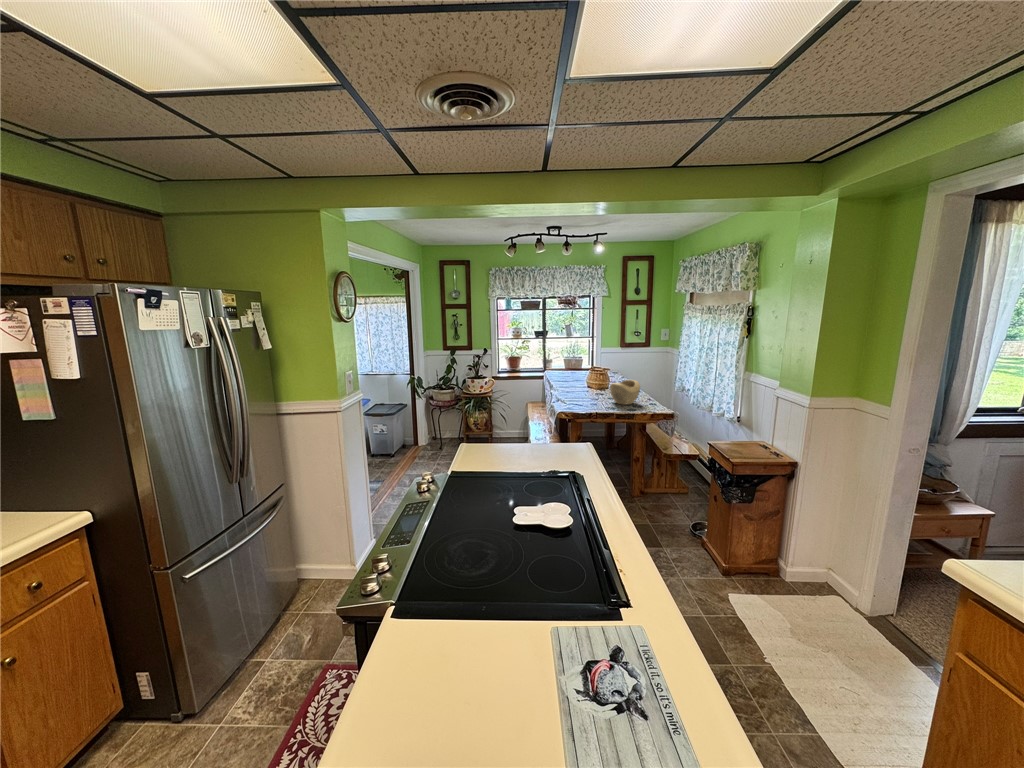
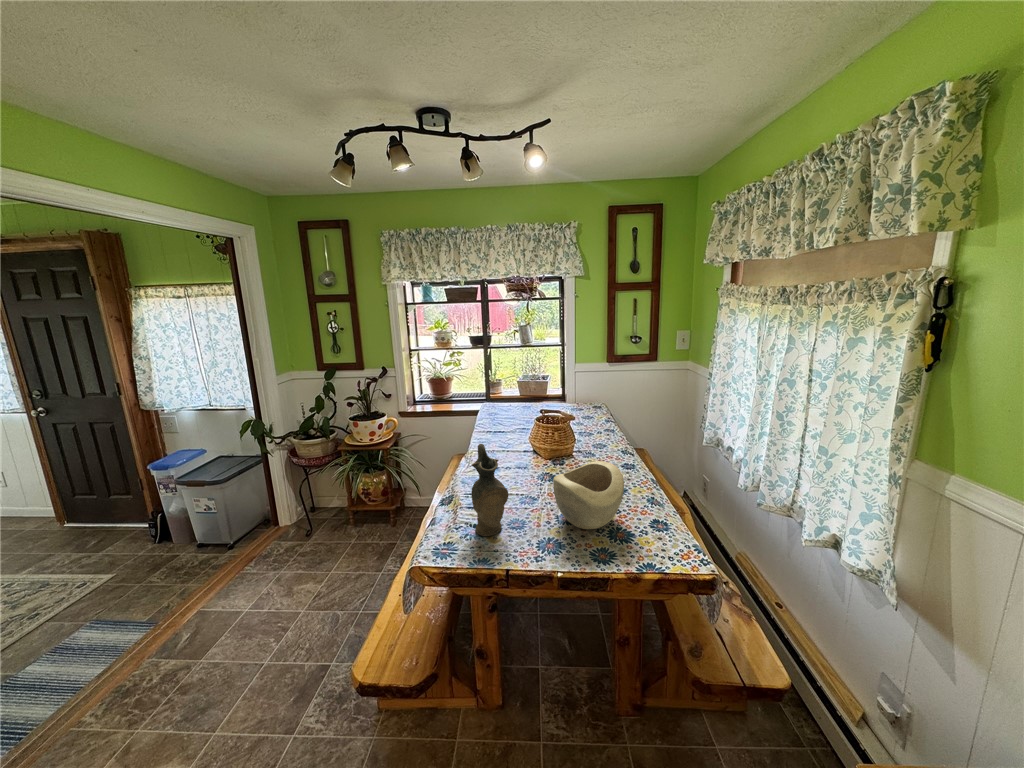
ceramic pitcher: none [578,369,594,406] -> present [471,444,509,536]

